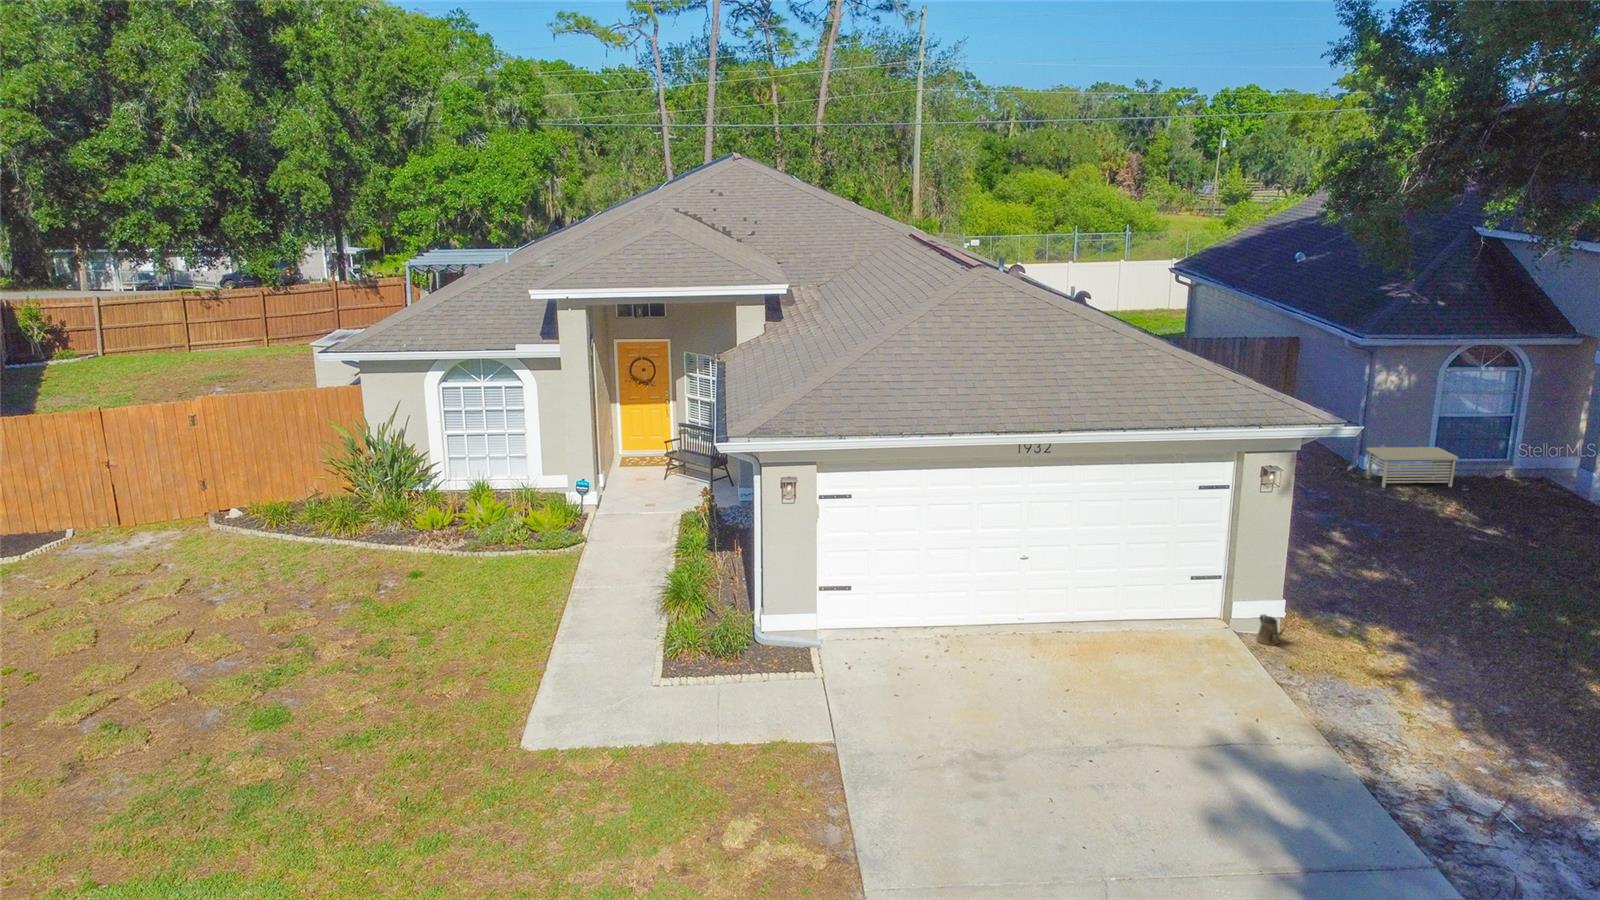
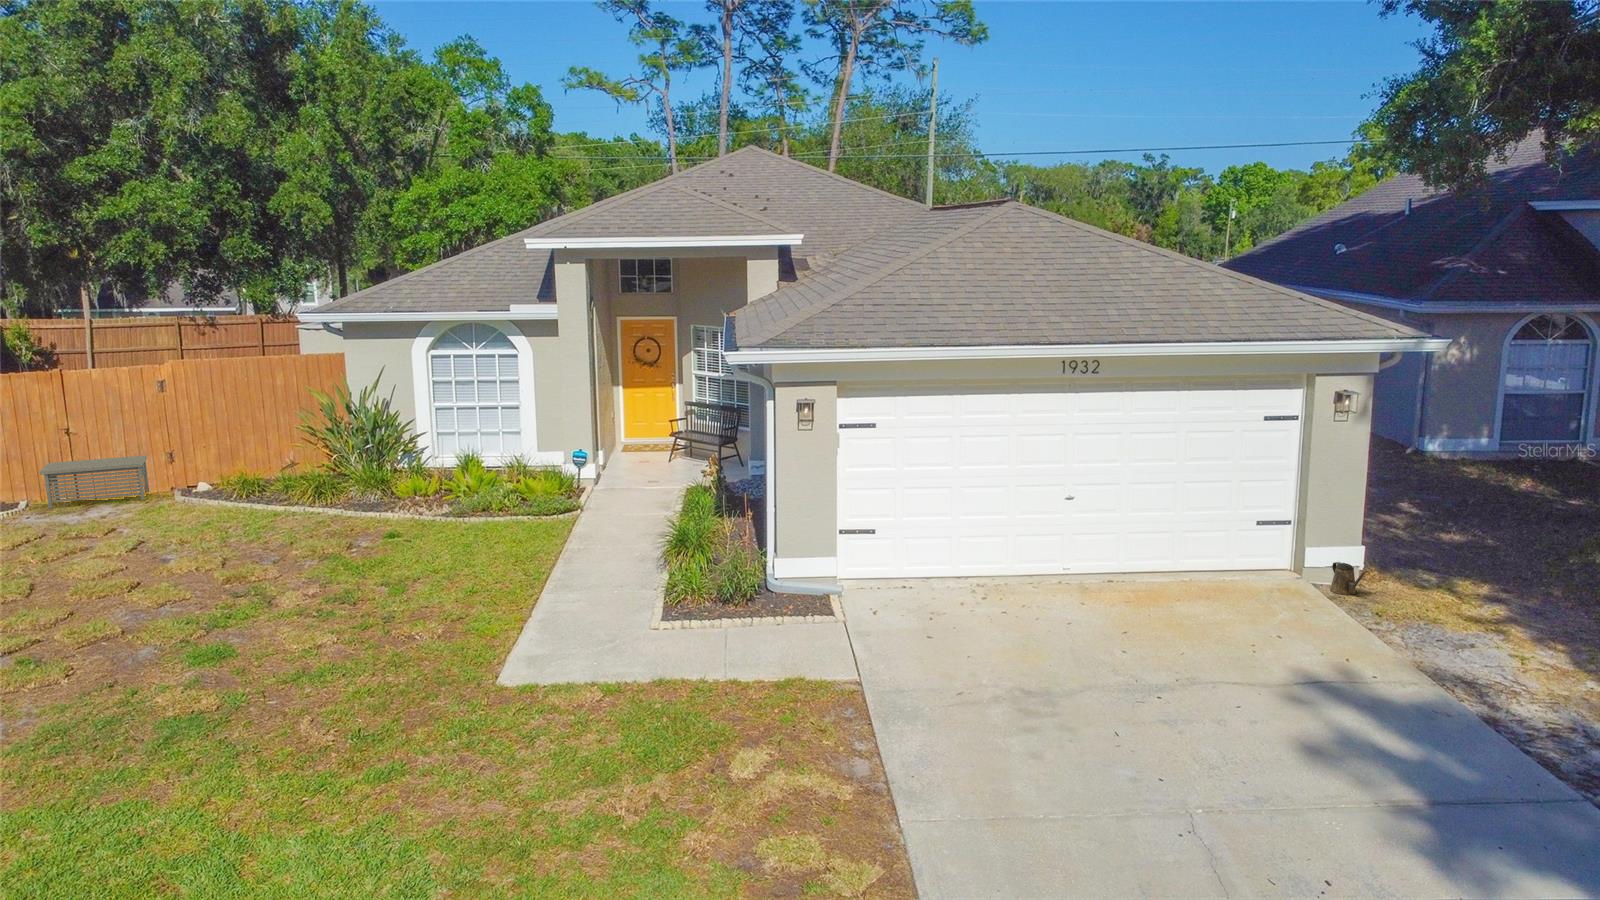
storage bench: present [1366,447,1458,488] -> present [40,455,149,508]

